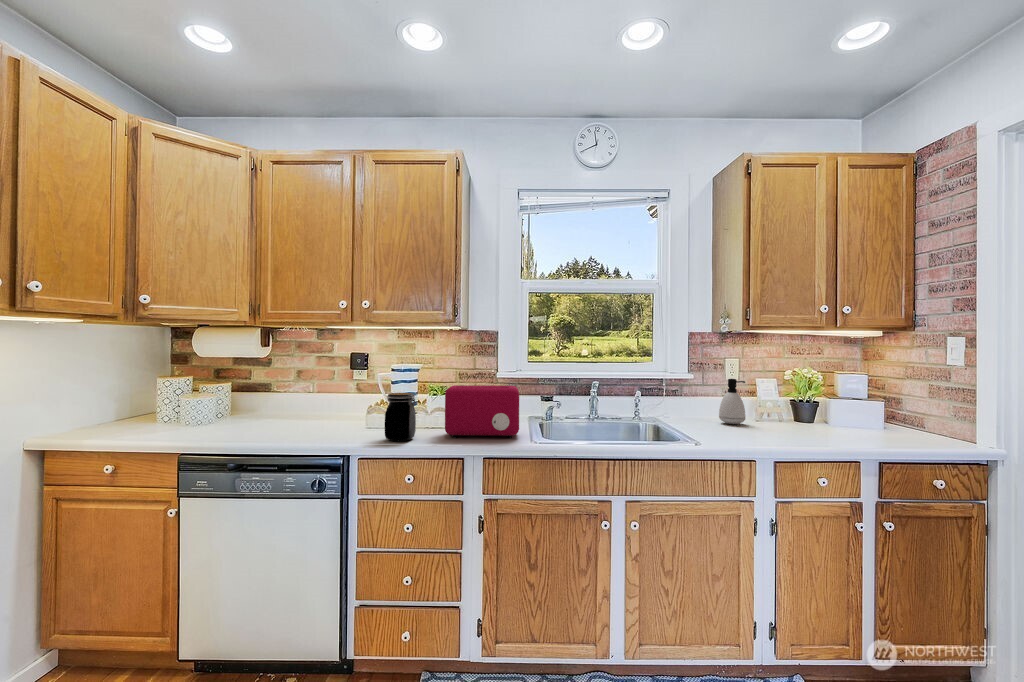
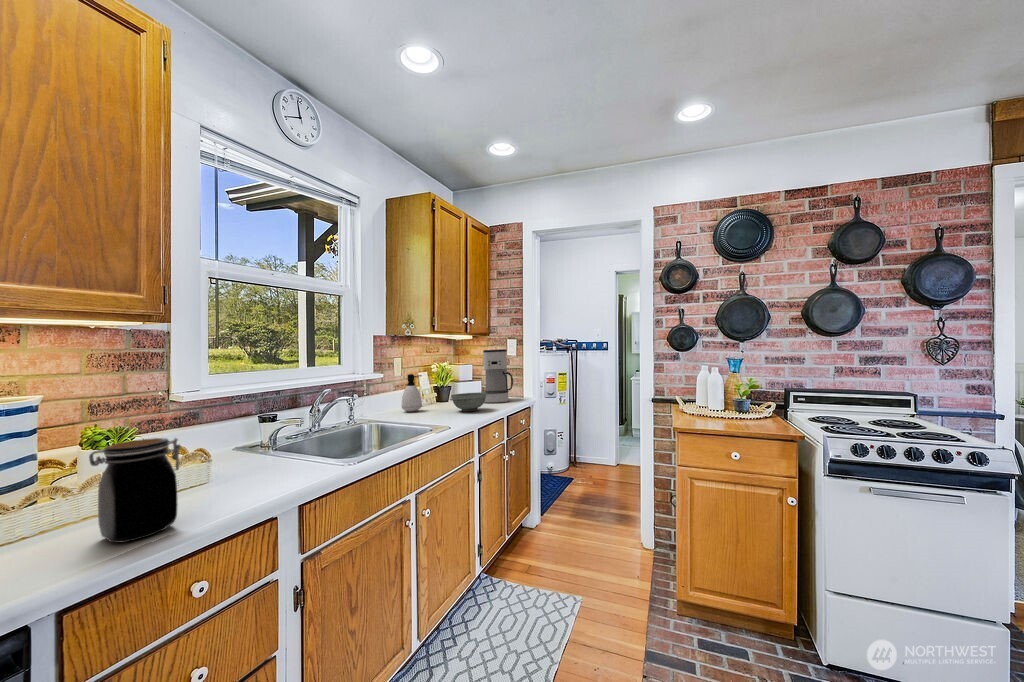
coffee maker: none [857,354,925,443] -> present [483,349,513,403]
toaster: present [445,385,519,438] -> none [187,402,317,496]
bowl: none [761,412,819,439] -> present [451,392,487,412]

